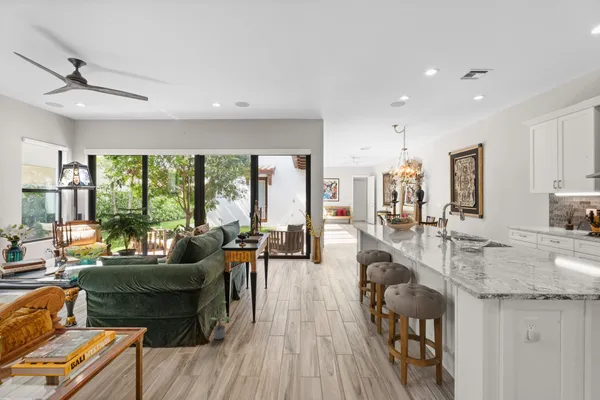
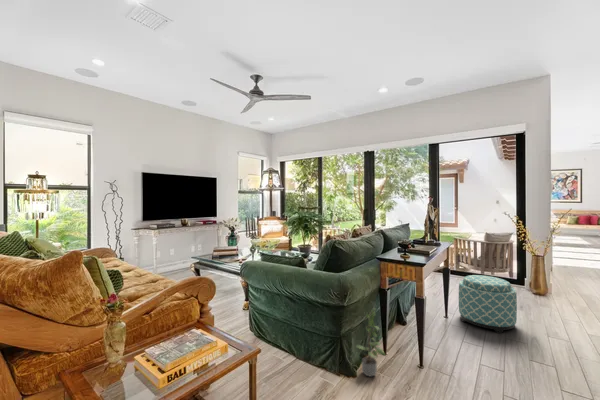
ottoman: none [274,254,307,291] -> present [459,275,517,333]

